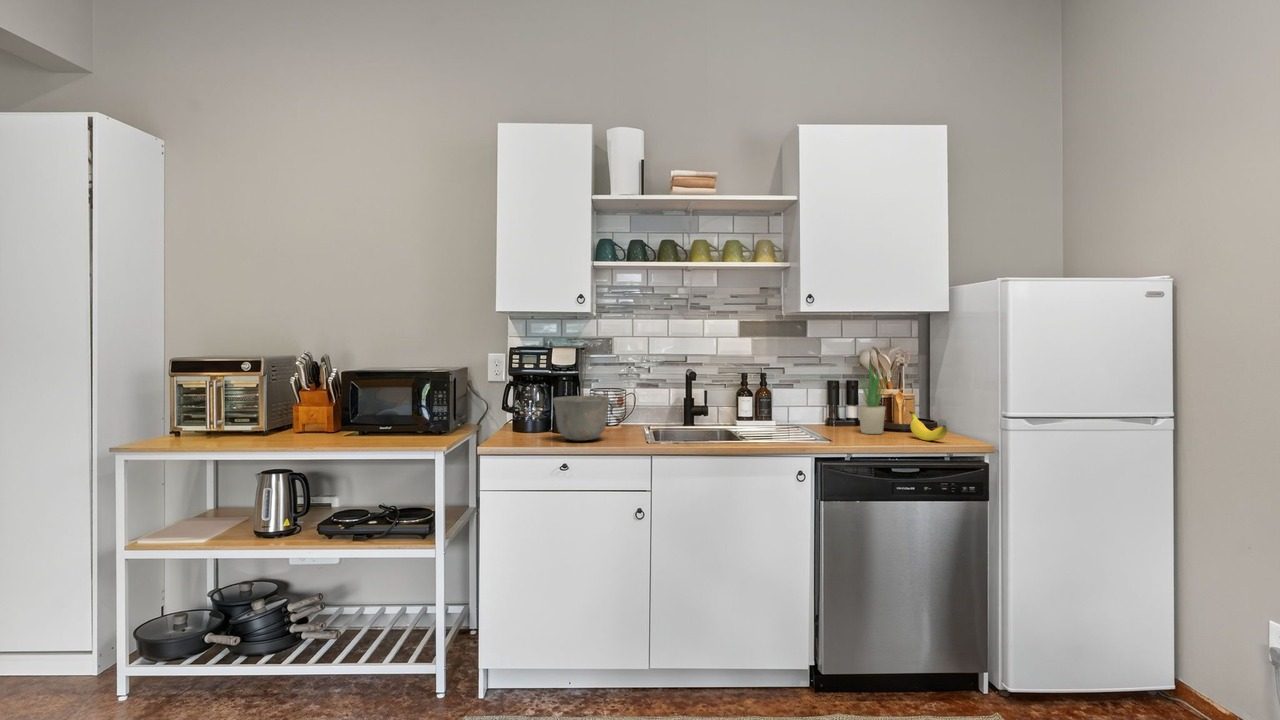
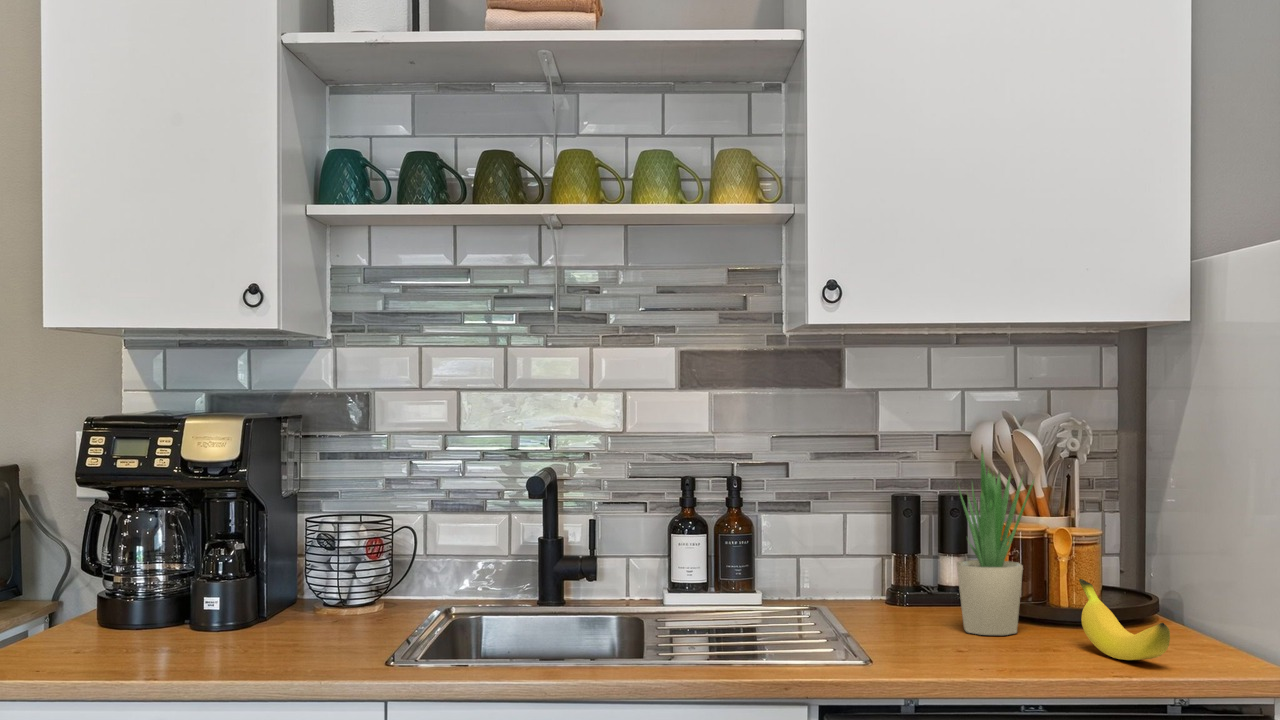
ceramic bowl: present [553,396,610,441] -> none [158,538,310,659]

